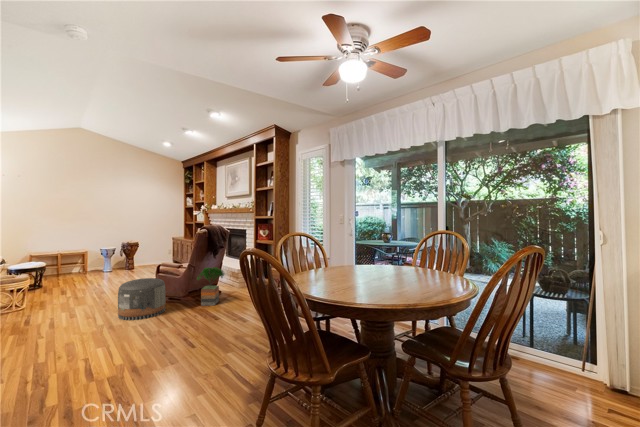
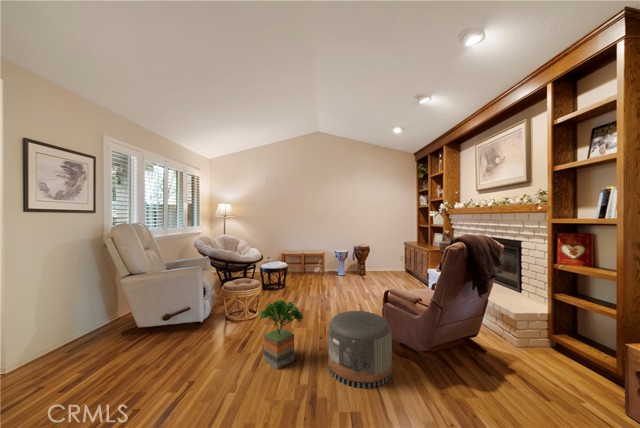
potted tree: present [197,267,224,306] -> present [259,300,303,369]

